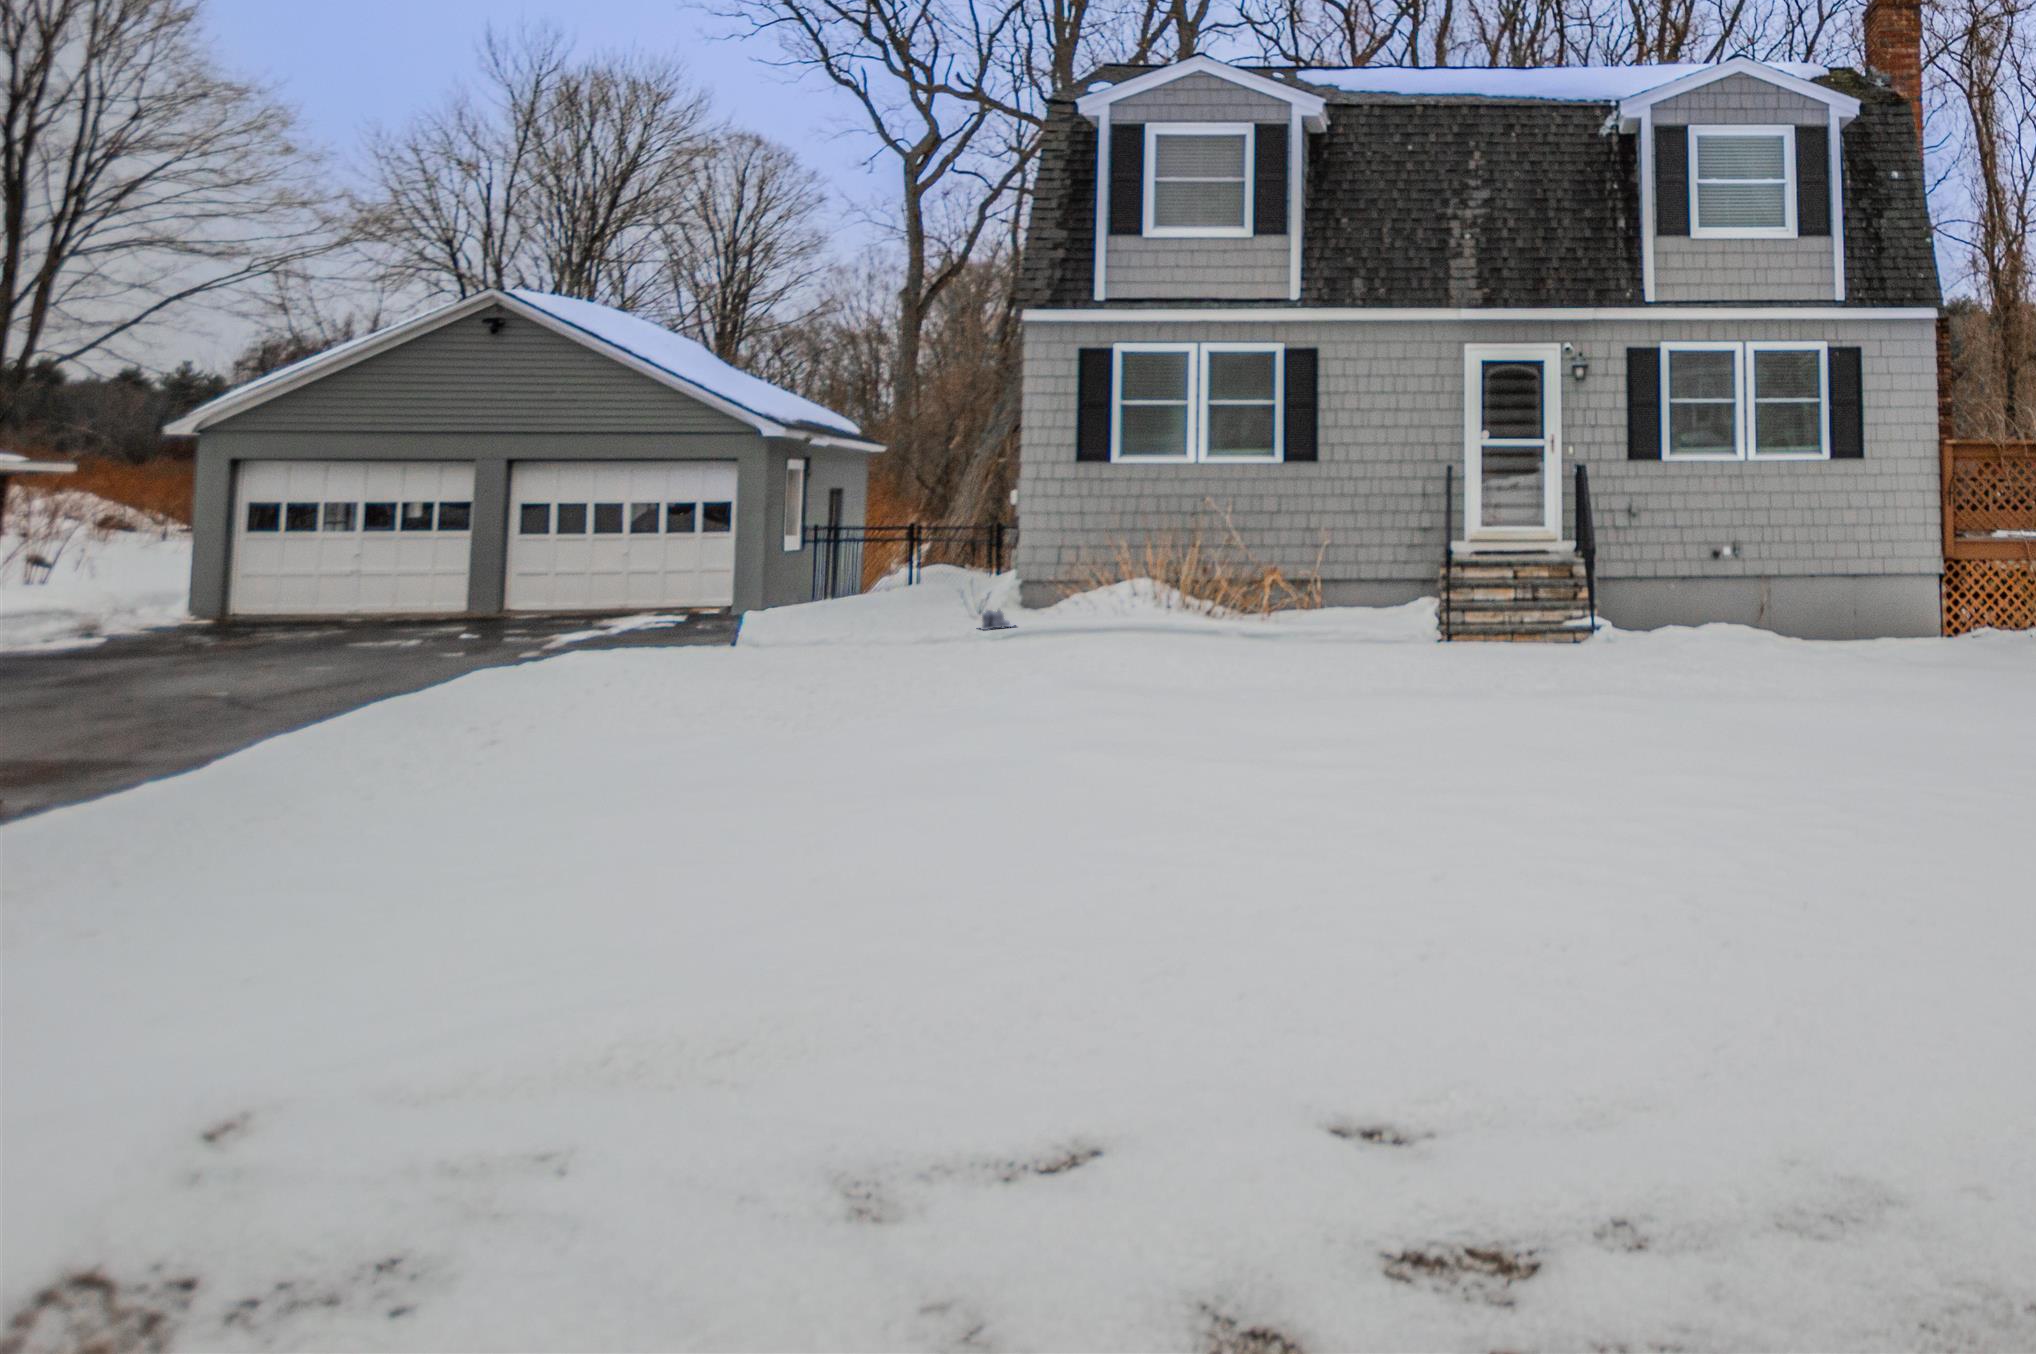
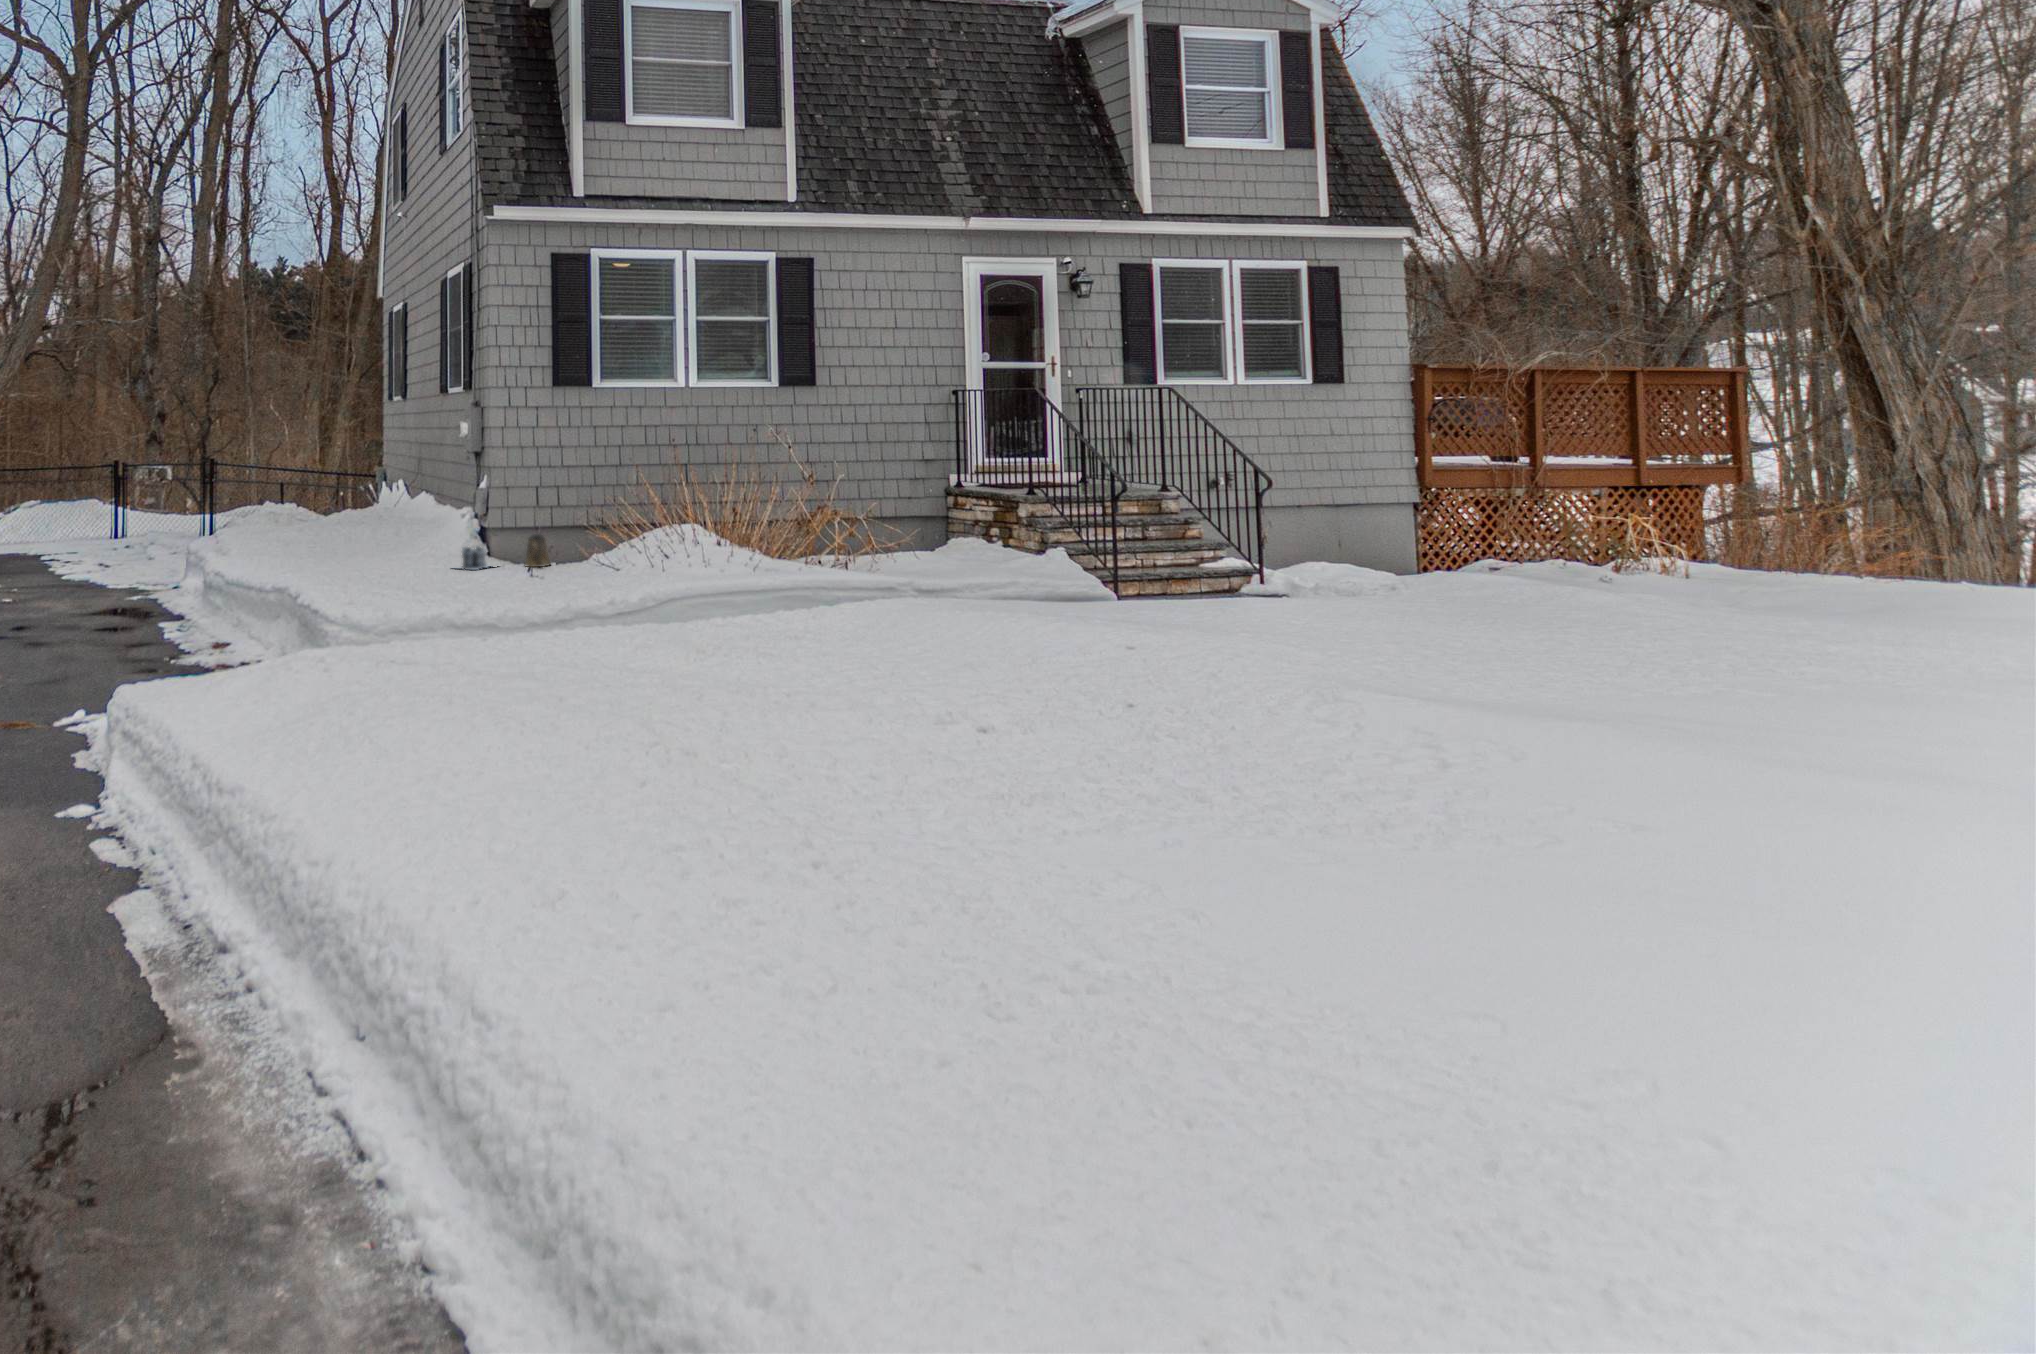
watering can: none [1029,600,1059,628] -> present [525,534,550,567]

